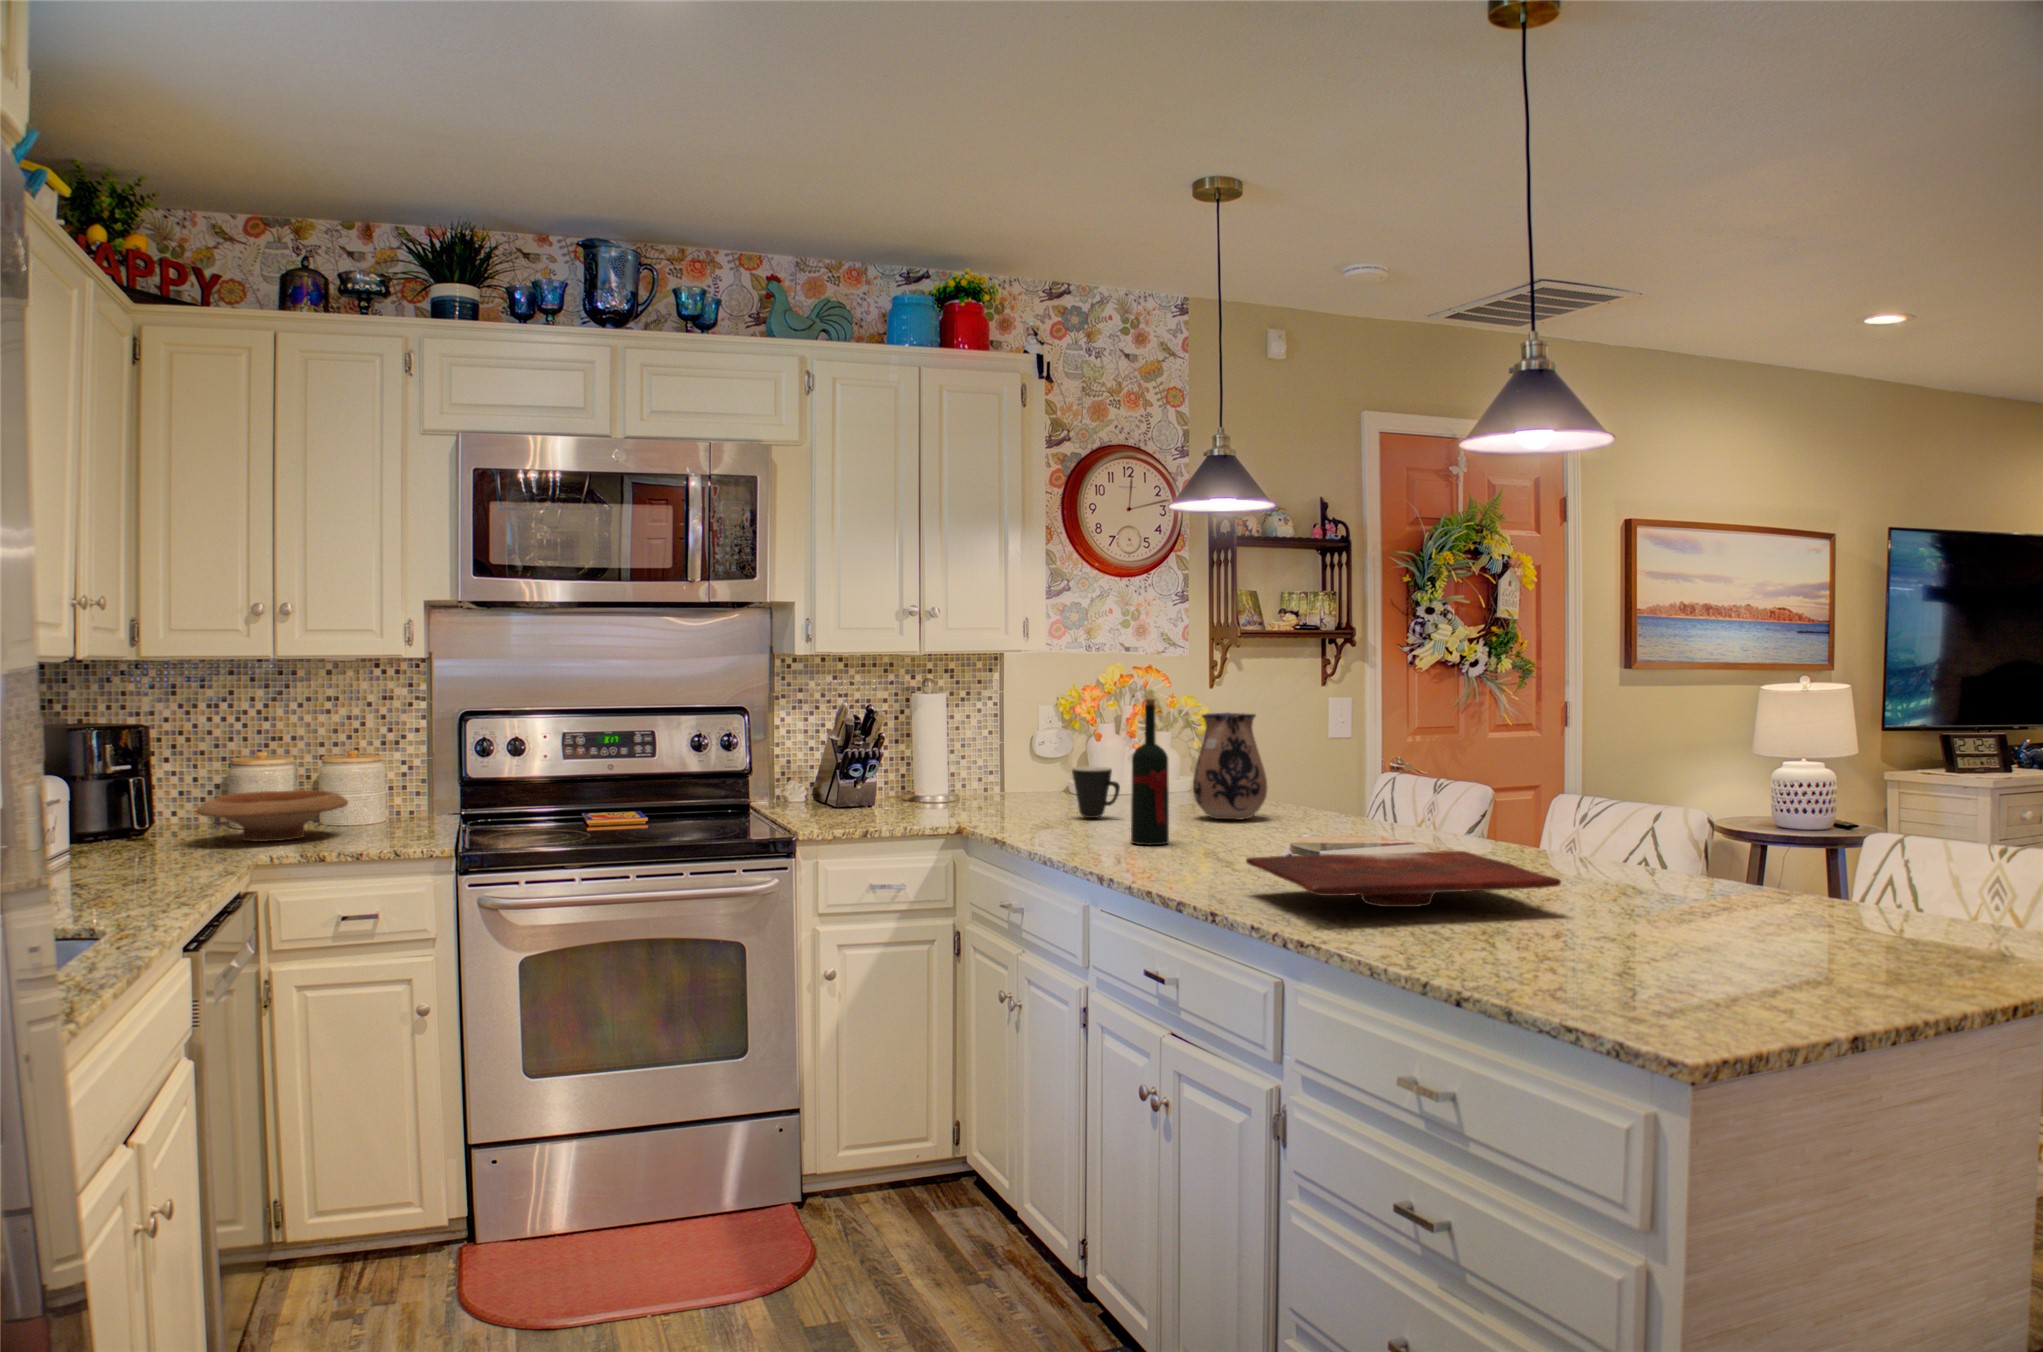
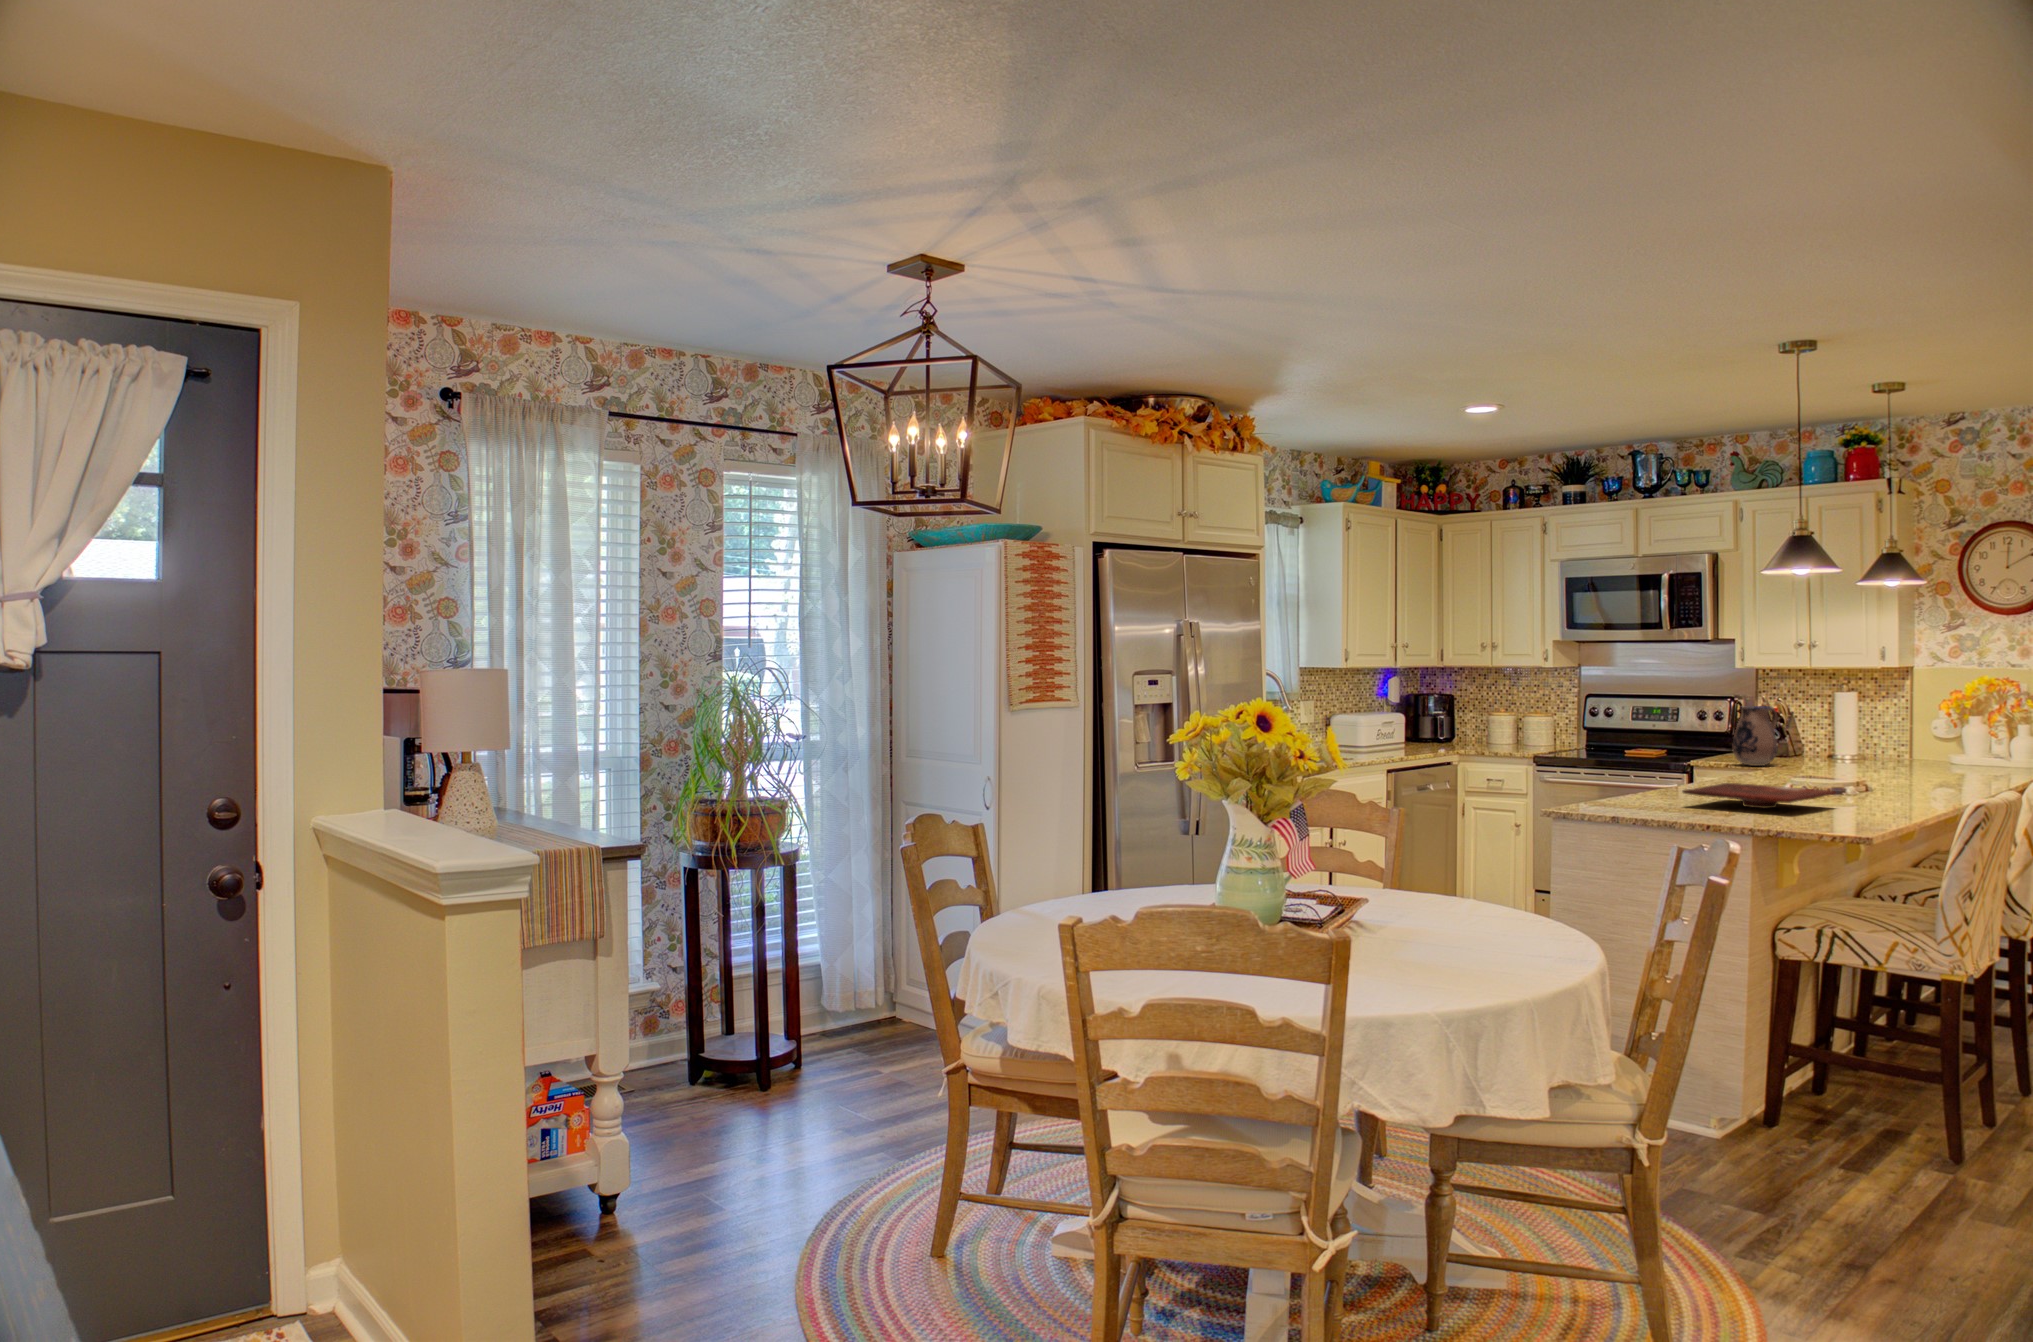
wine bottle: present [1131,699,1169,845] -> none [1804,705,1827,785]
ceramic pitcher: present [1193,712,1267,820] -> present [1732,706,1778,766]
mug: present [1072,766,1120,818] -> none [1854,743,1881,774]
wooden bowl: present [197,790,348,841] -> none [1462,728,1524,751]

